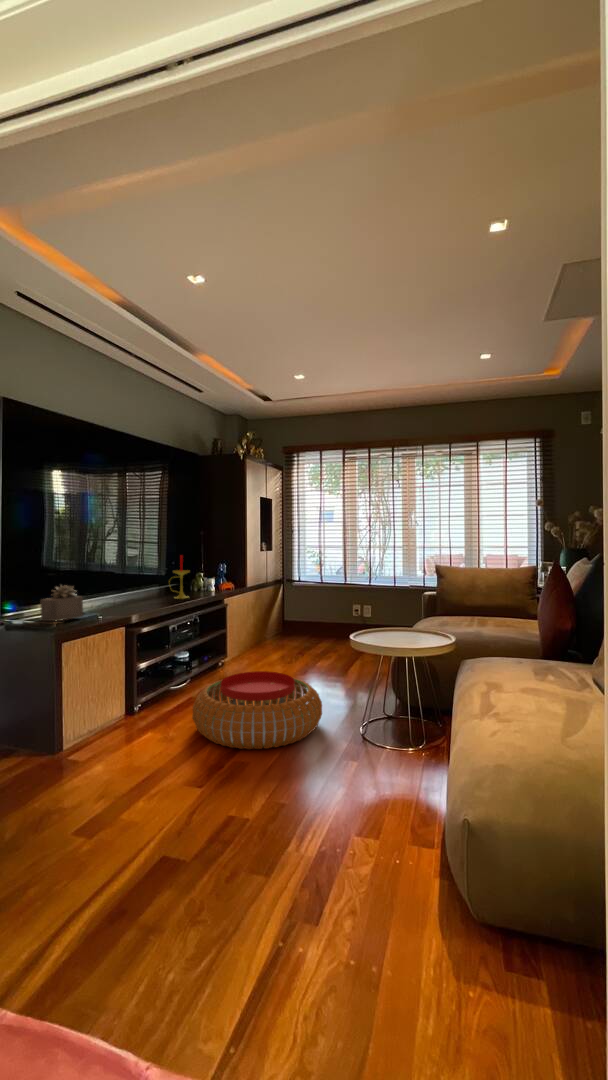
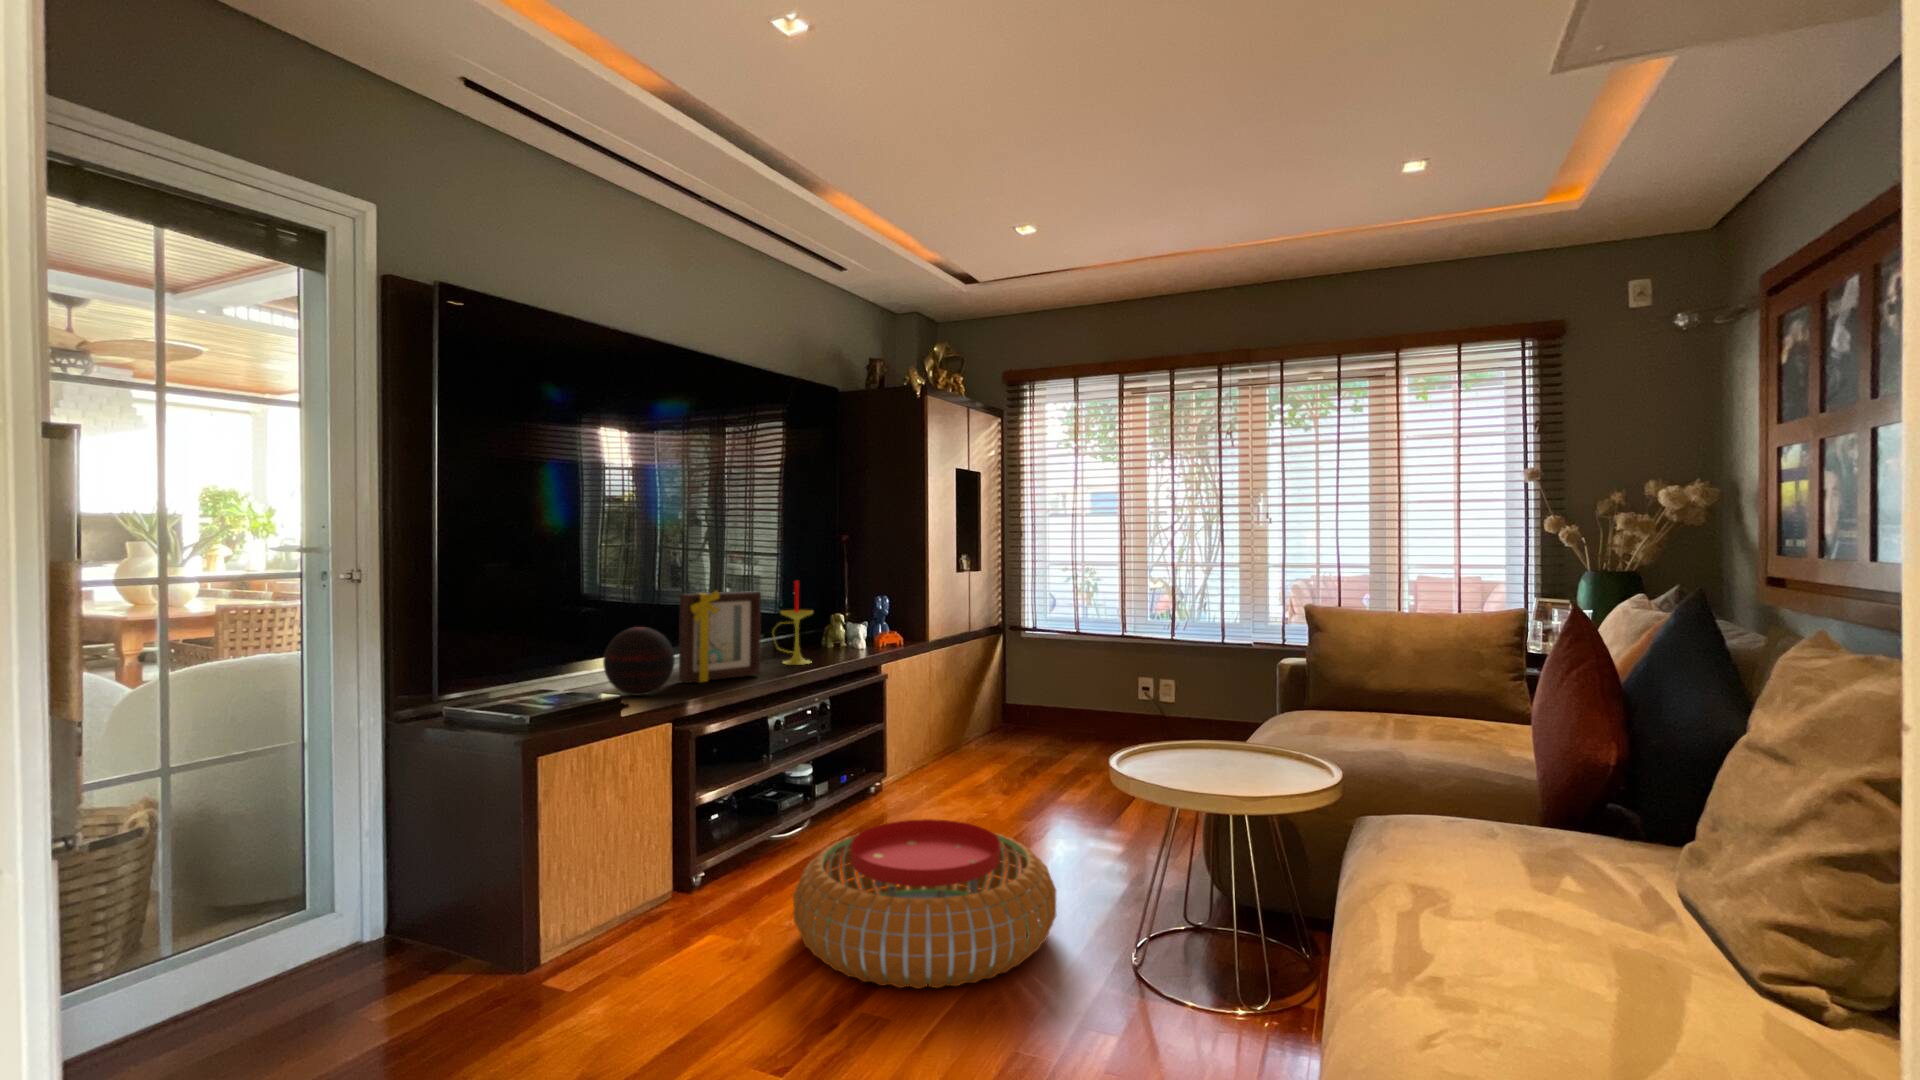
picture frame: none [124,559,166,607] -> present [679,591,761,683]
decorative orb: none [88,578,125,613] -> present [603,627,675,695]
succulent plant: present [40,585,83,621] -> none [505,640,590,714]

